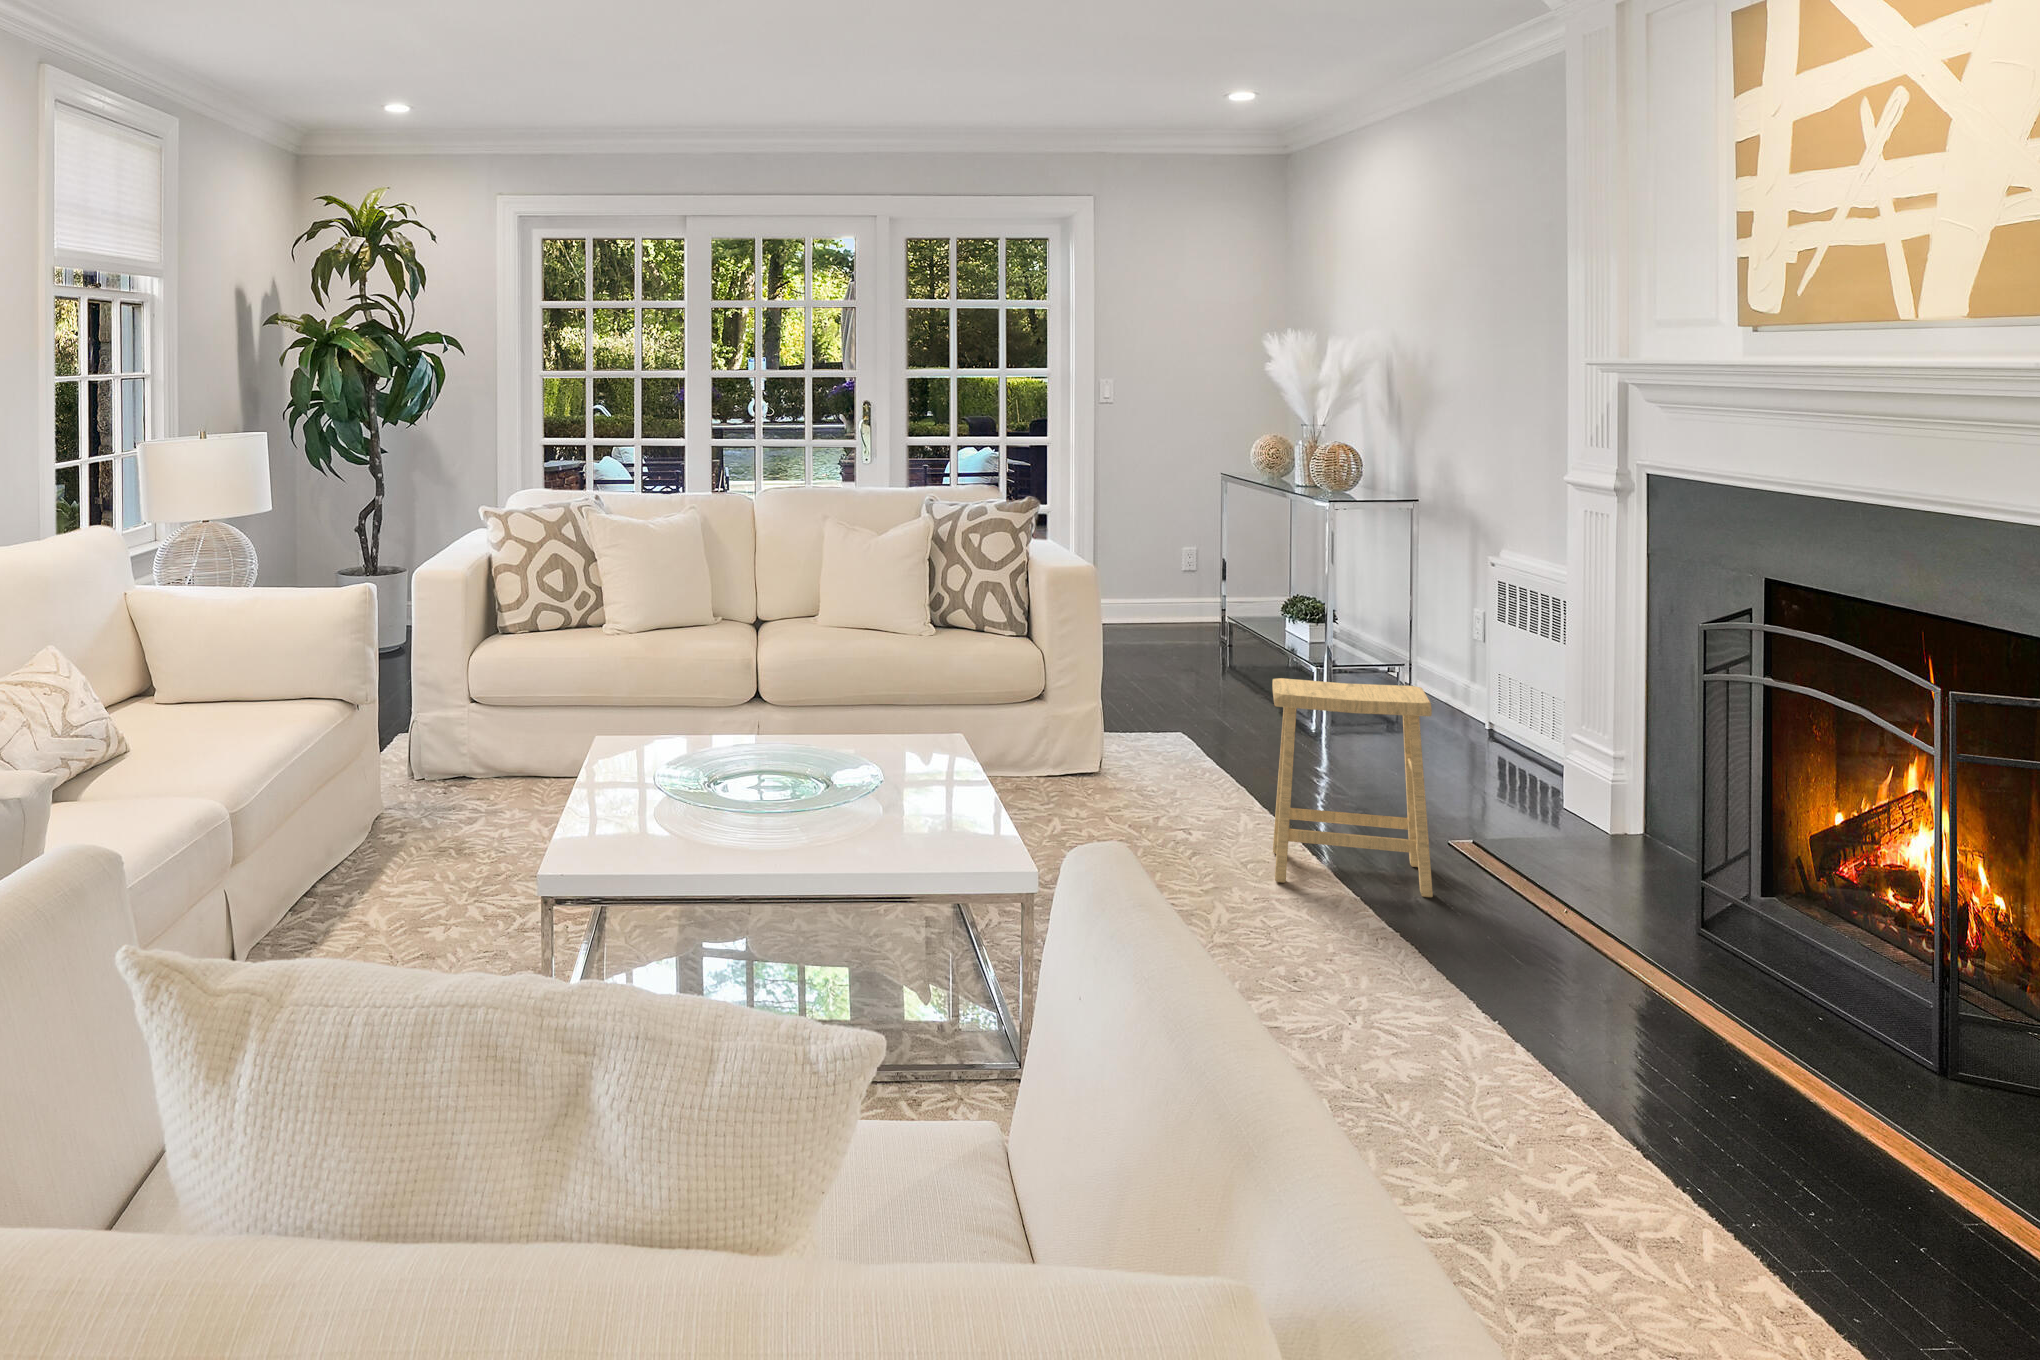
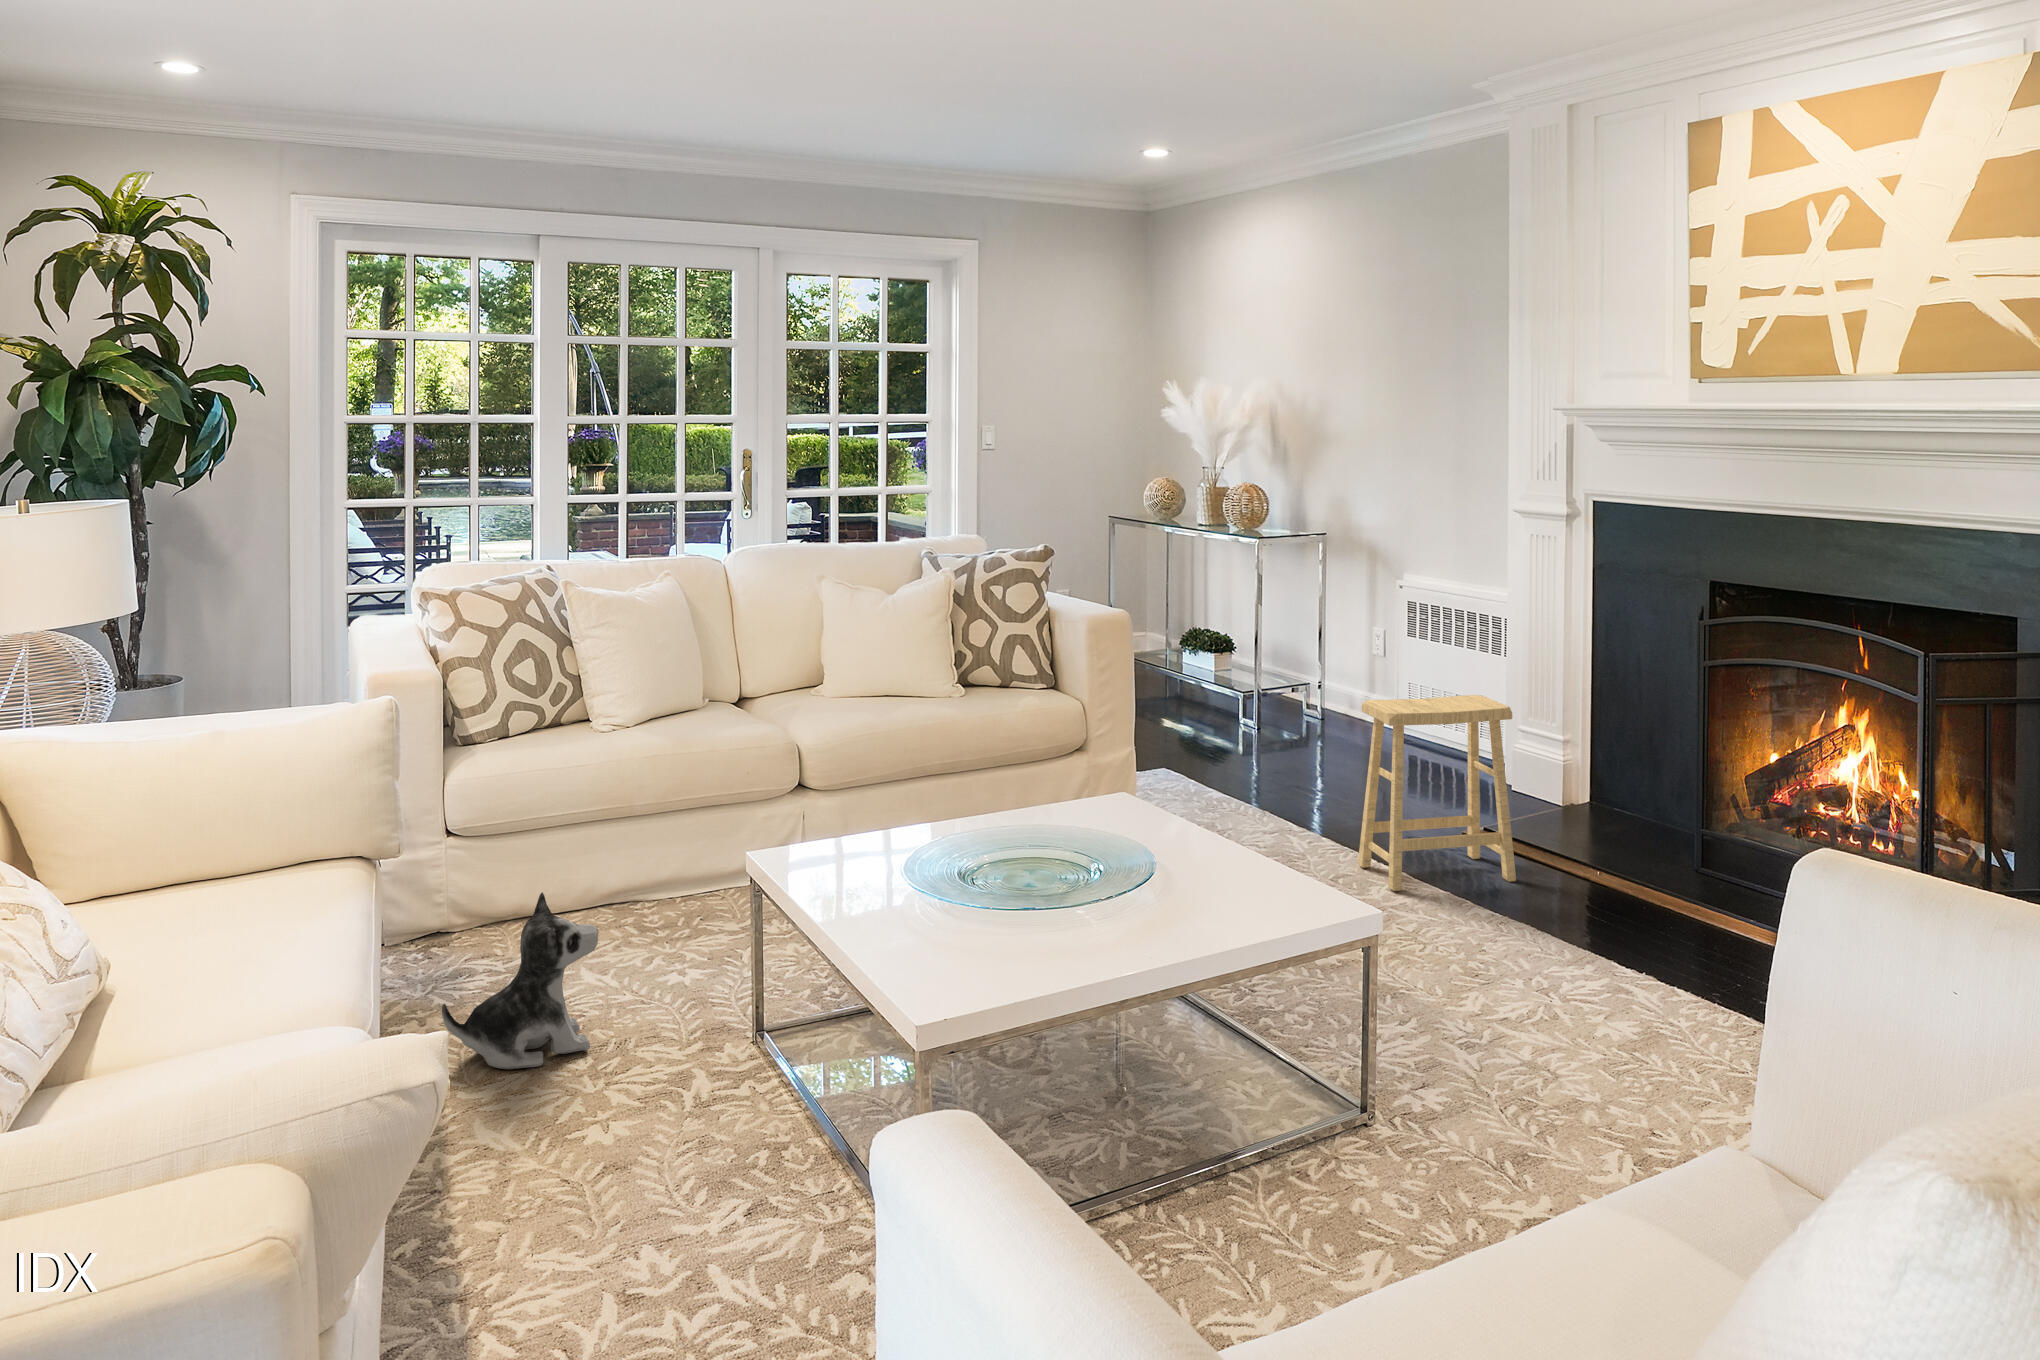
plush toy: none [366,746,478,878] -> present [442,892,599,1069]

